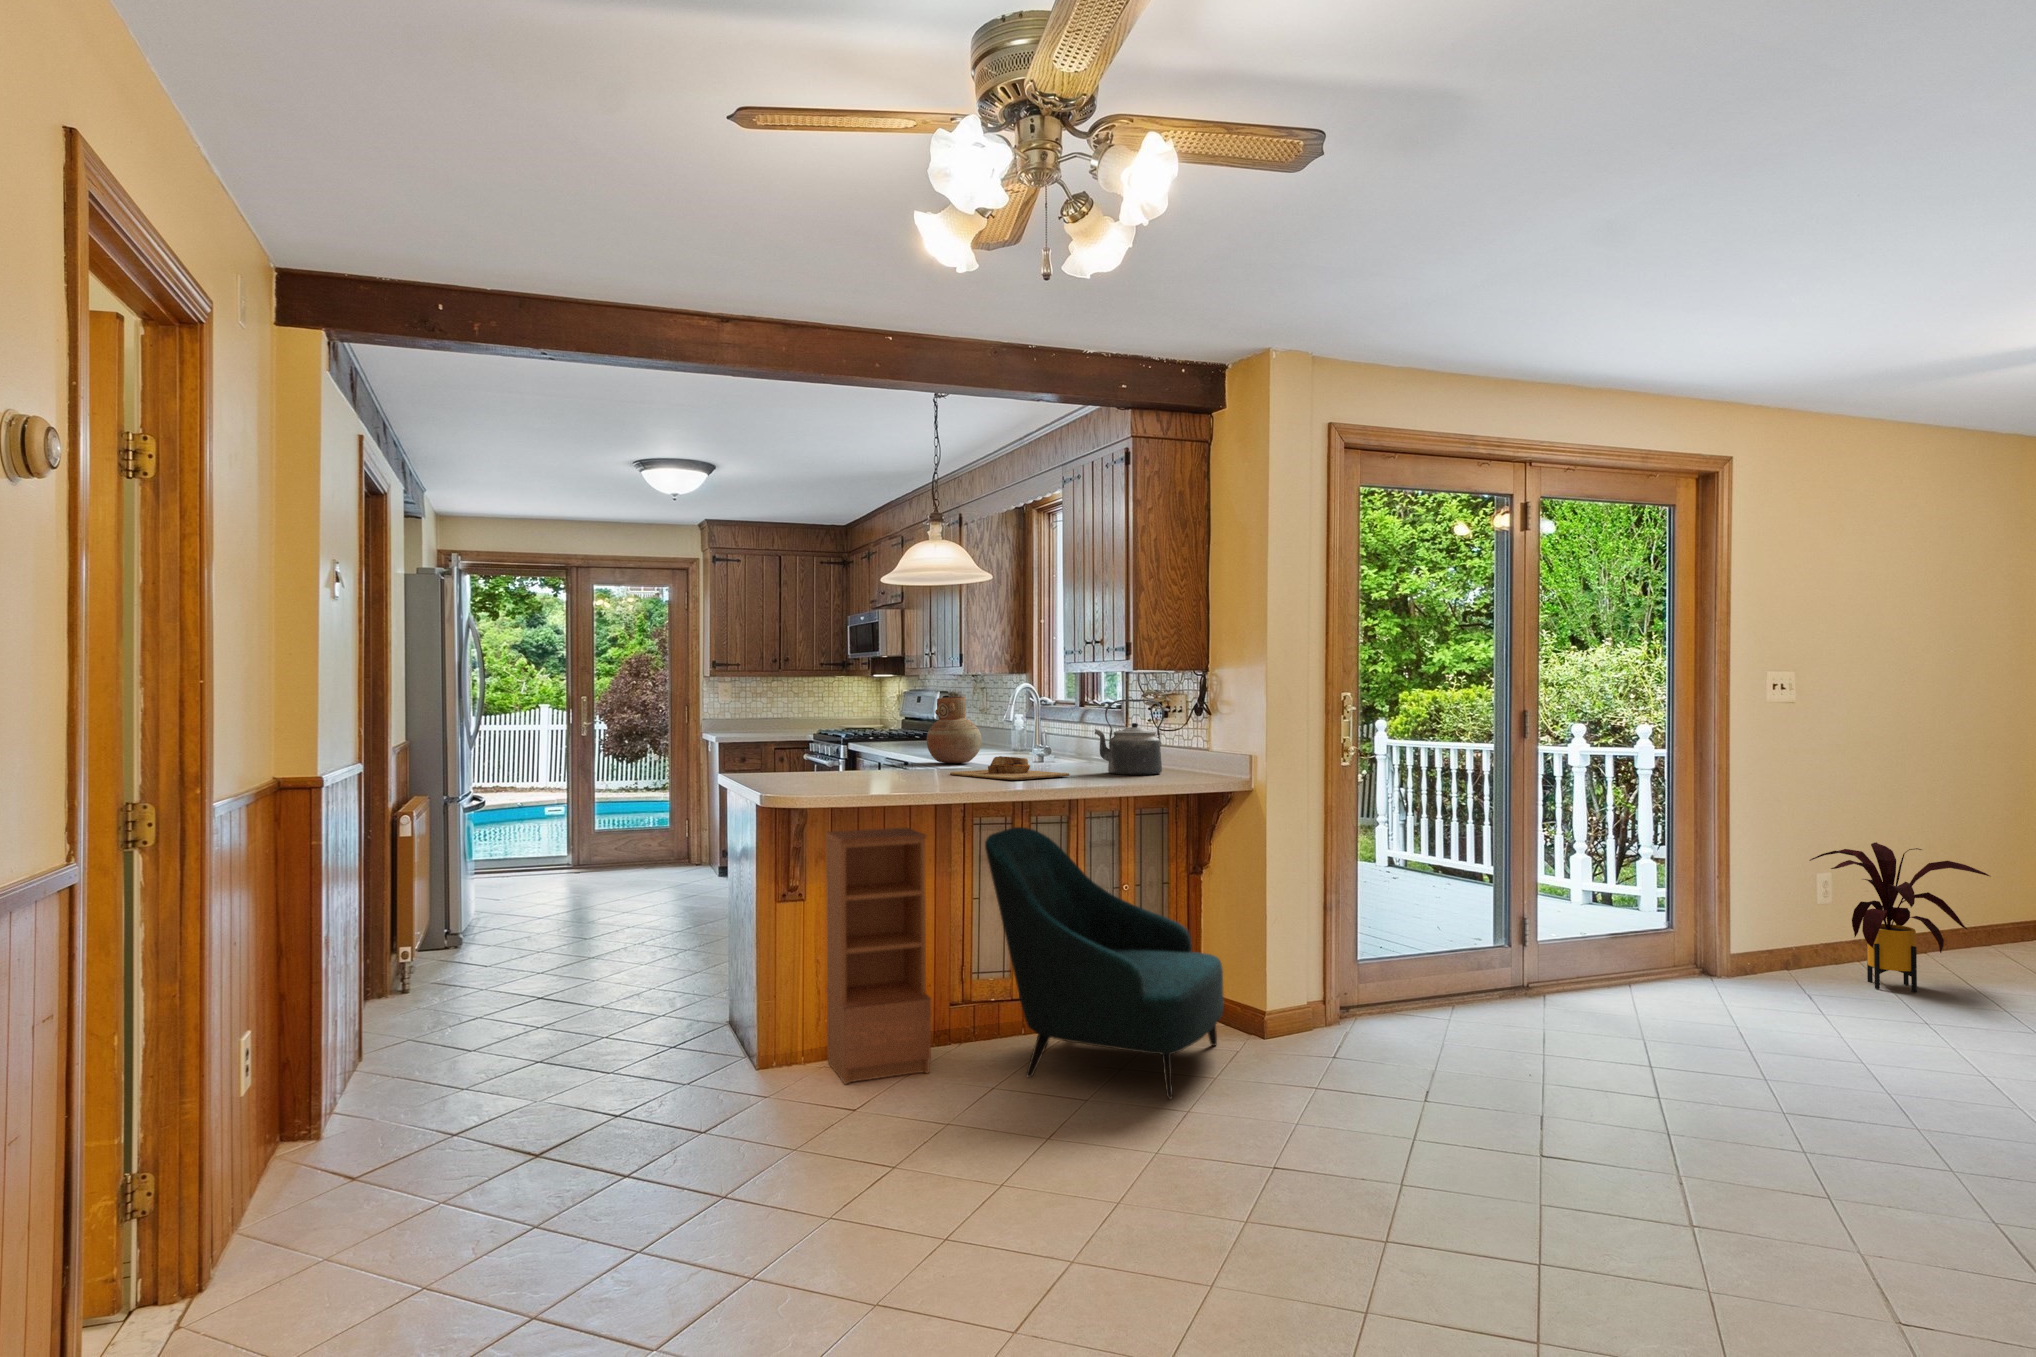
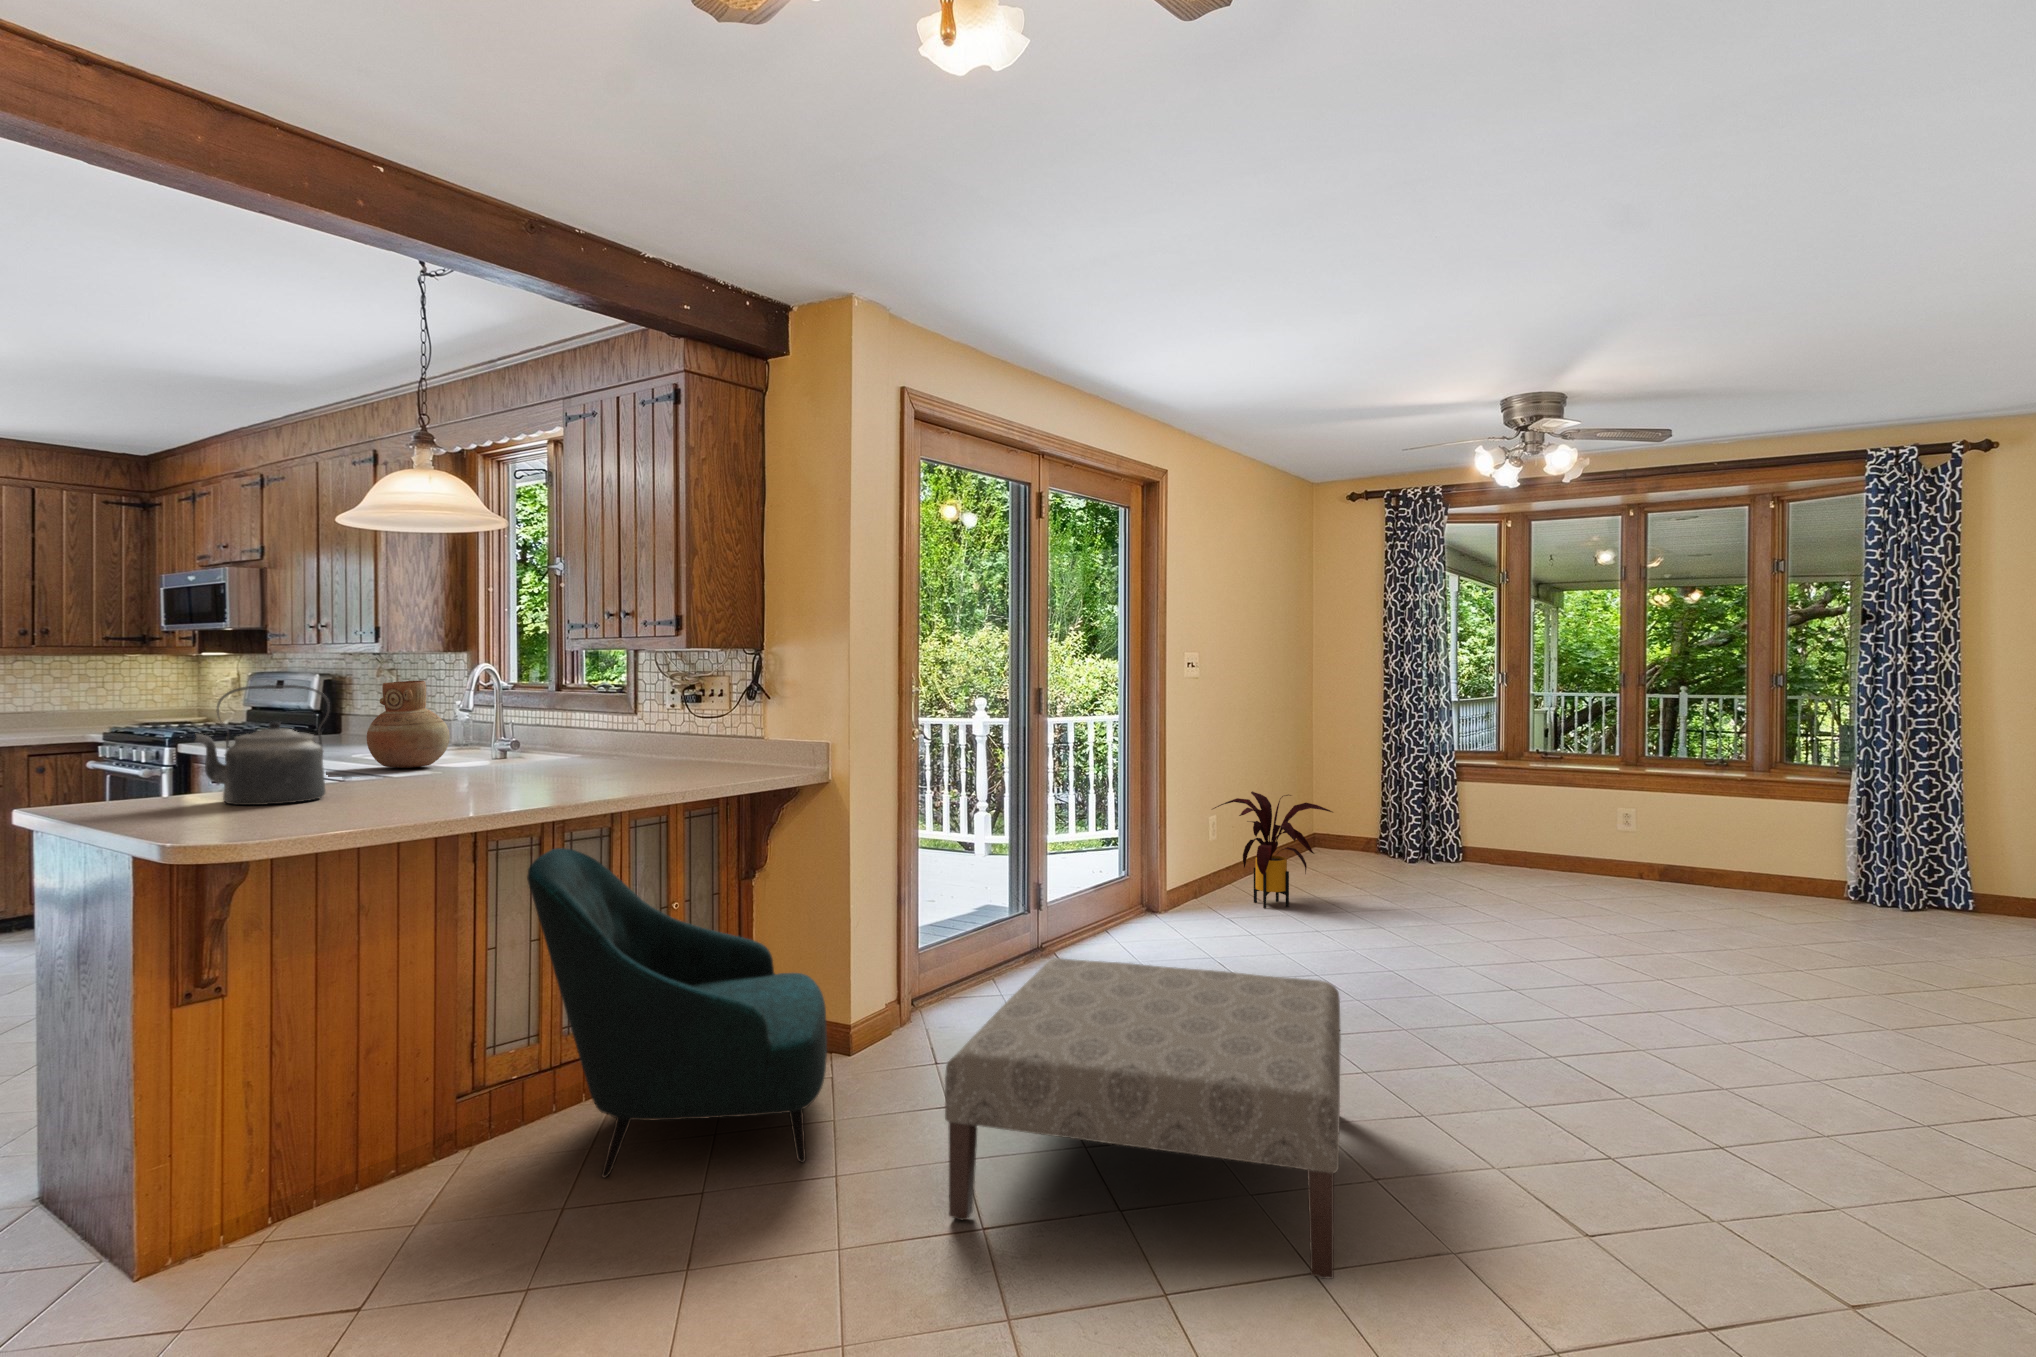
kettle: present [1095,699,1164,775] -> present [195,685,330,805]
cutting board: present [950,756,1070,780] -> none [434,757,607,788]
bookcase: present [826,828,931,1084] -> none [265,866,458,1266]
ottoman: none [1250,970,1730,1278] -> present [945,958,1341,1279]

